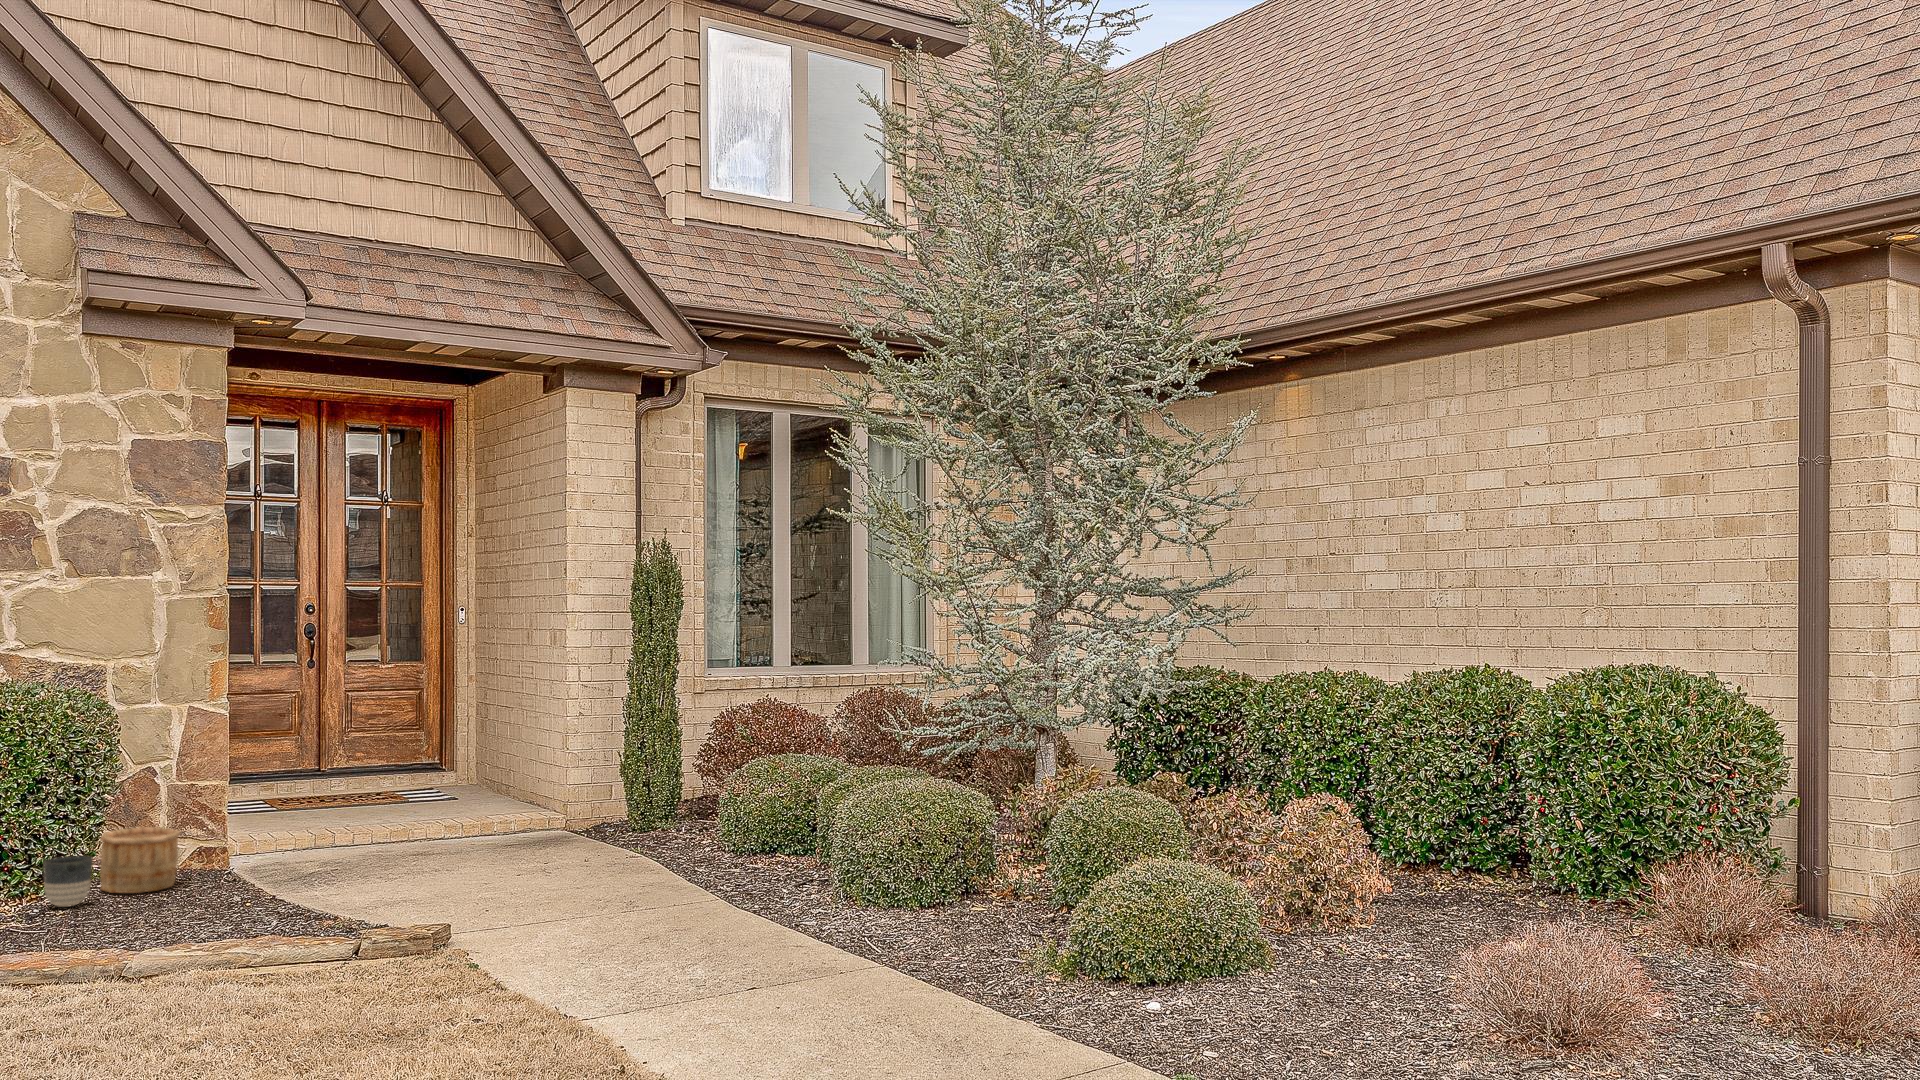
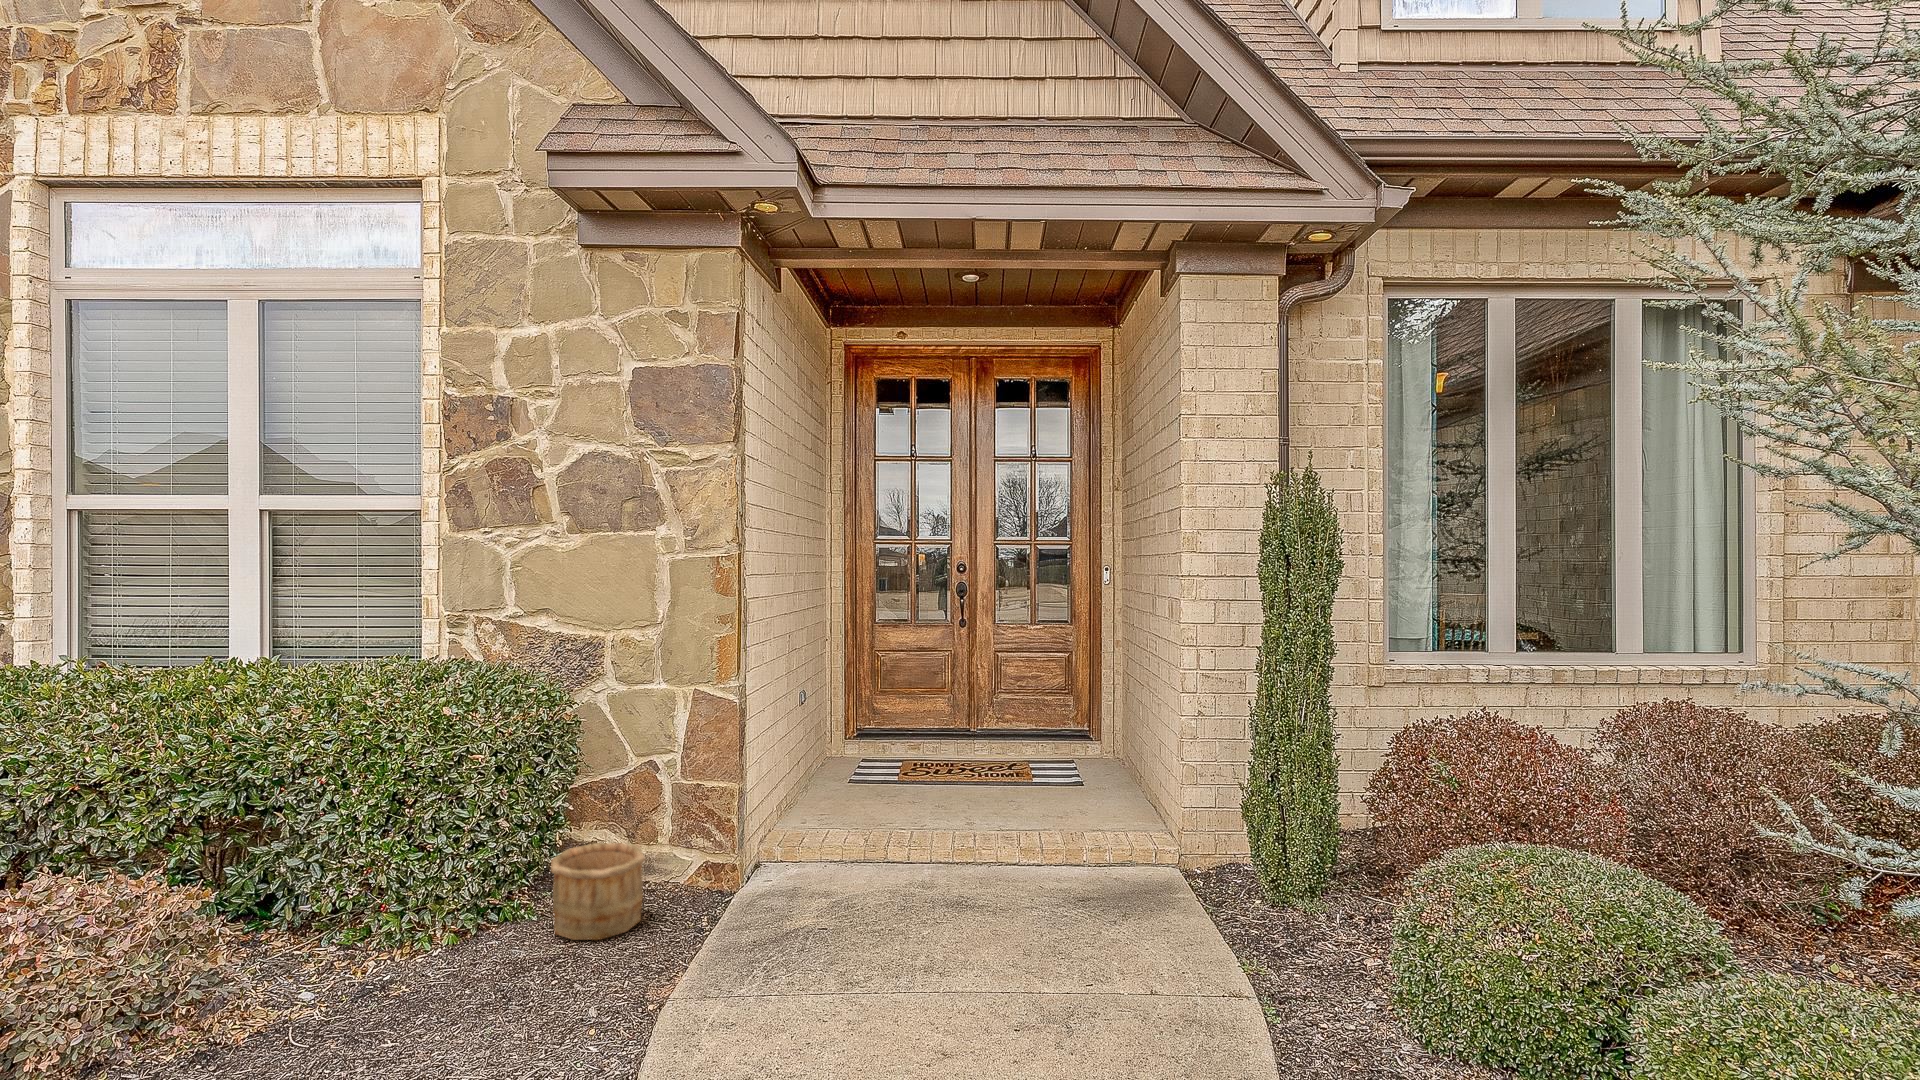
planter: present [43,856,93,907] -> none [452,886,513,958]

